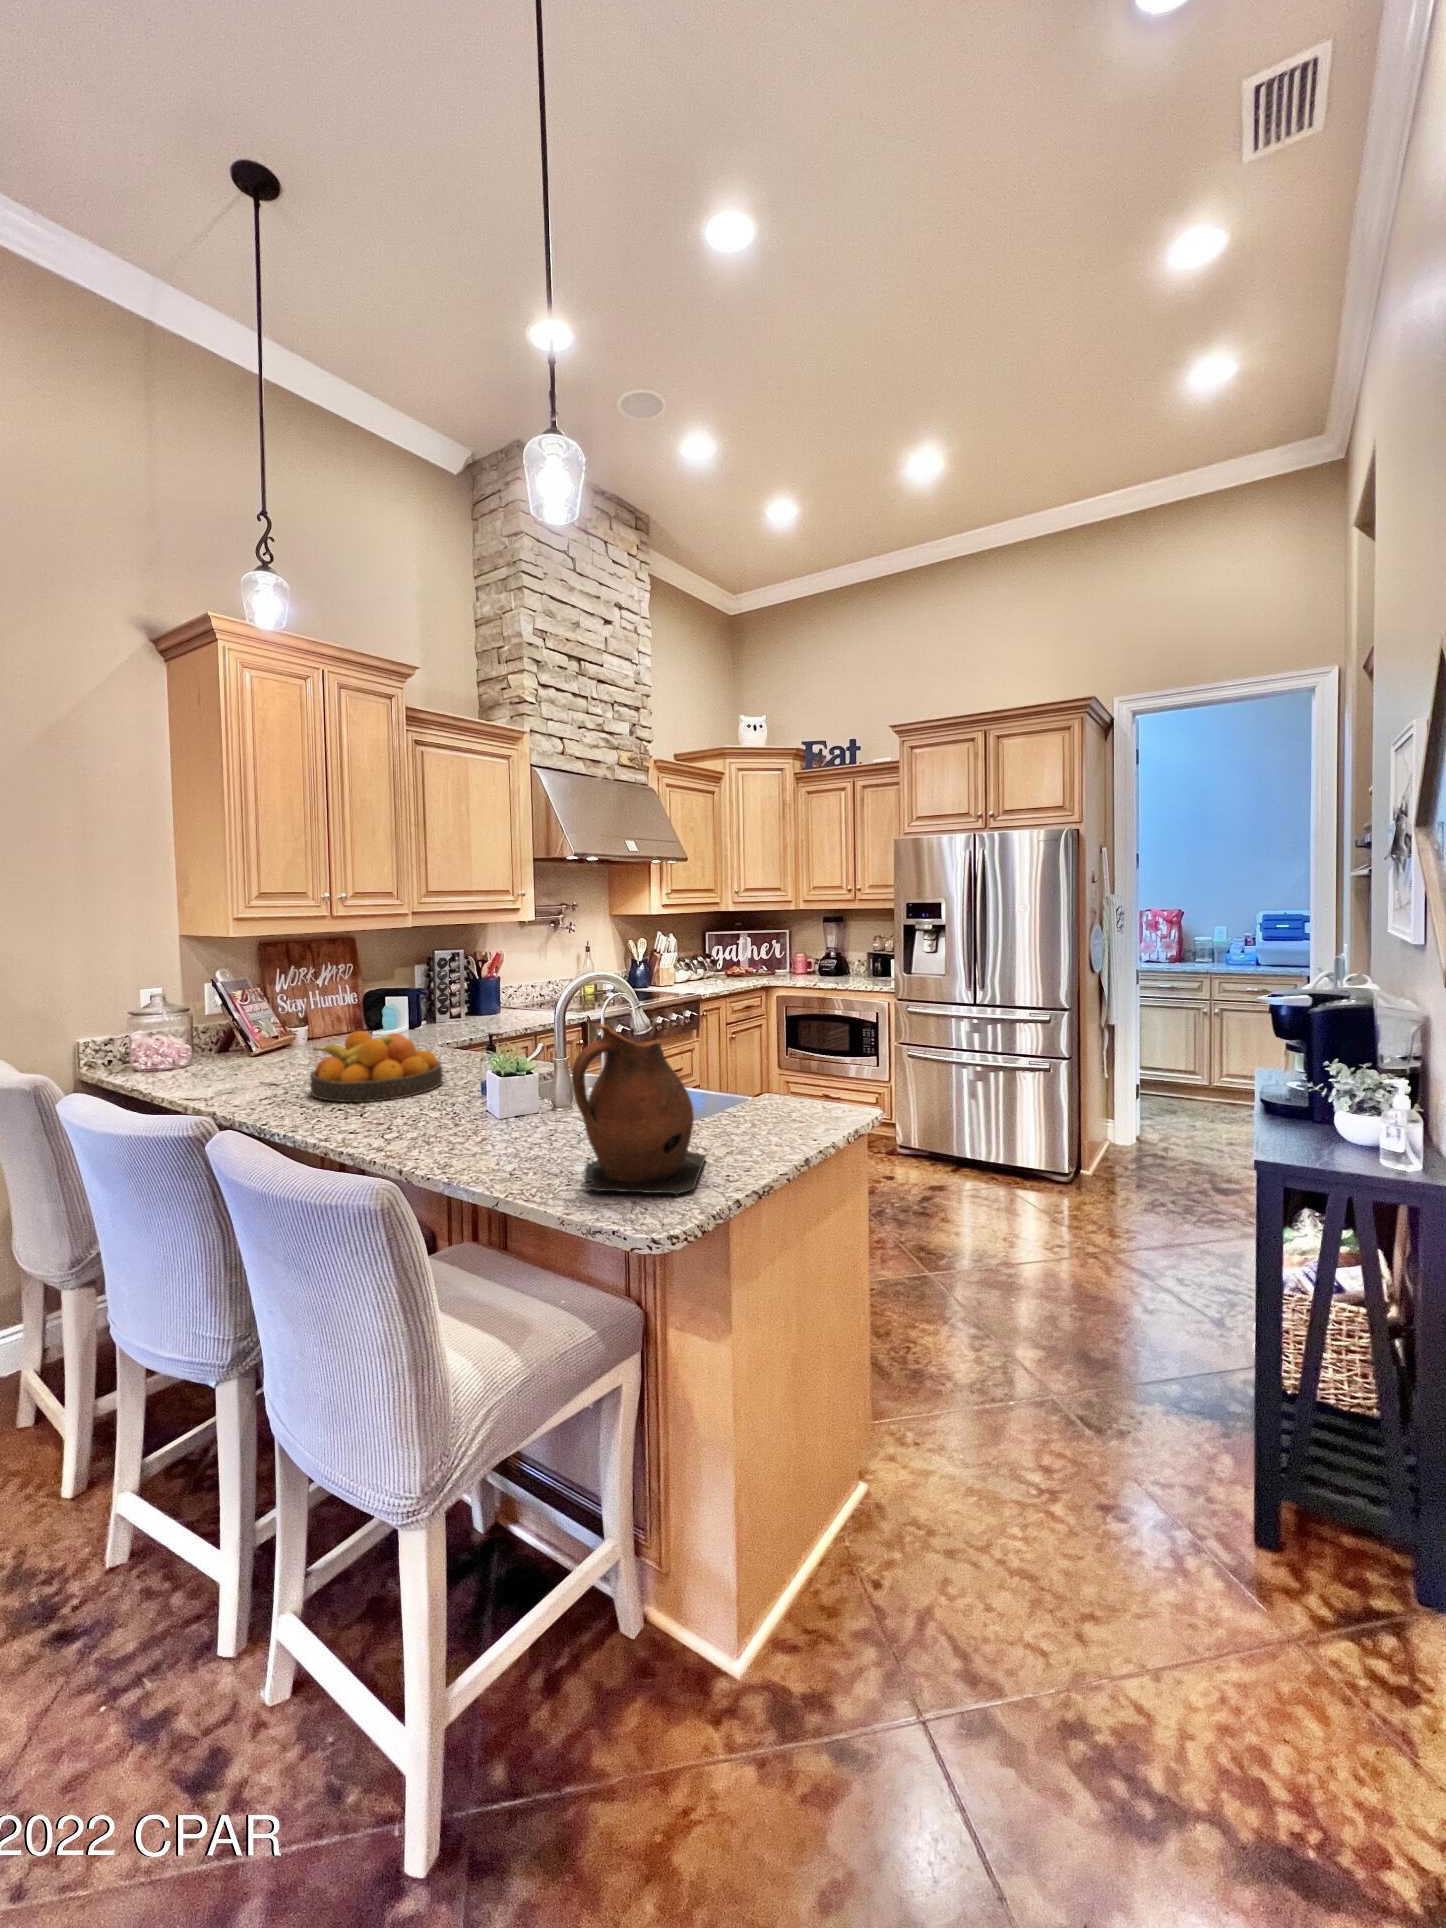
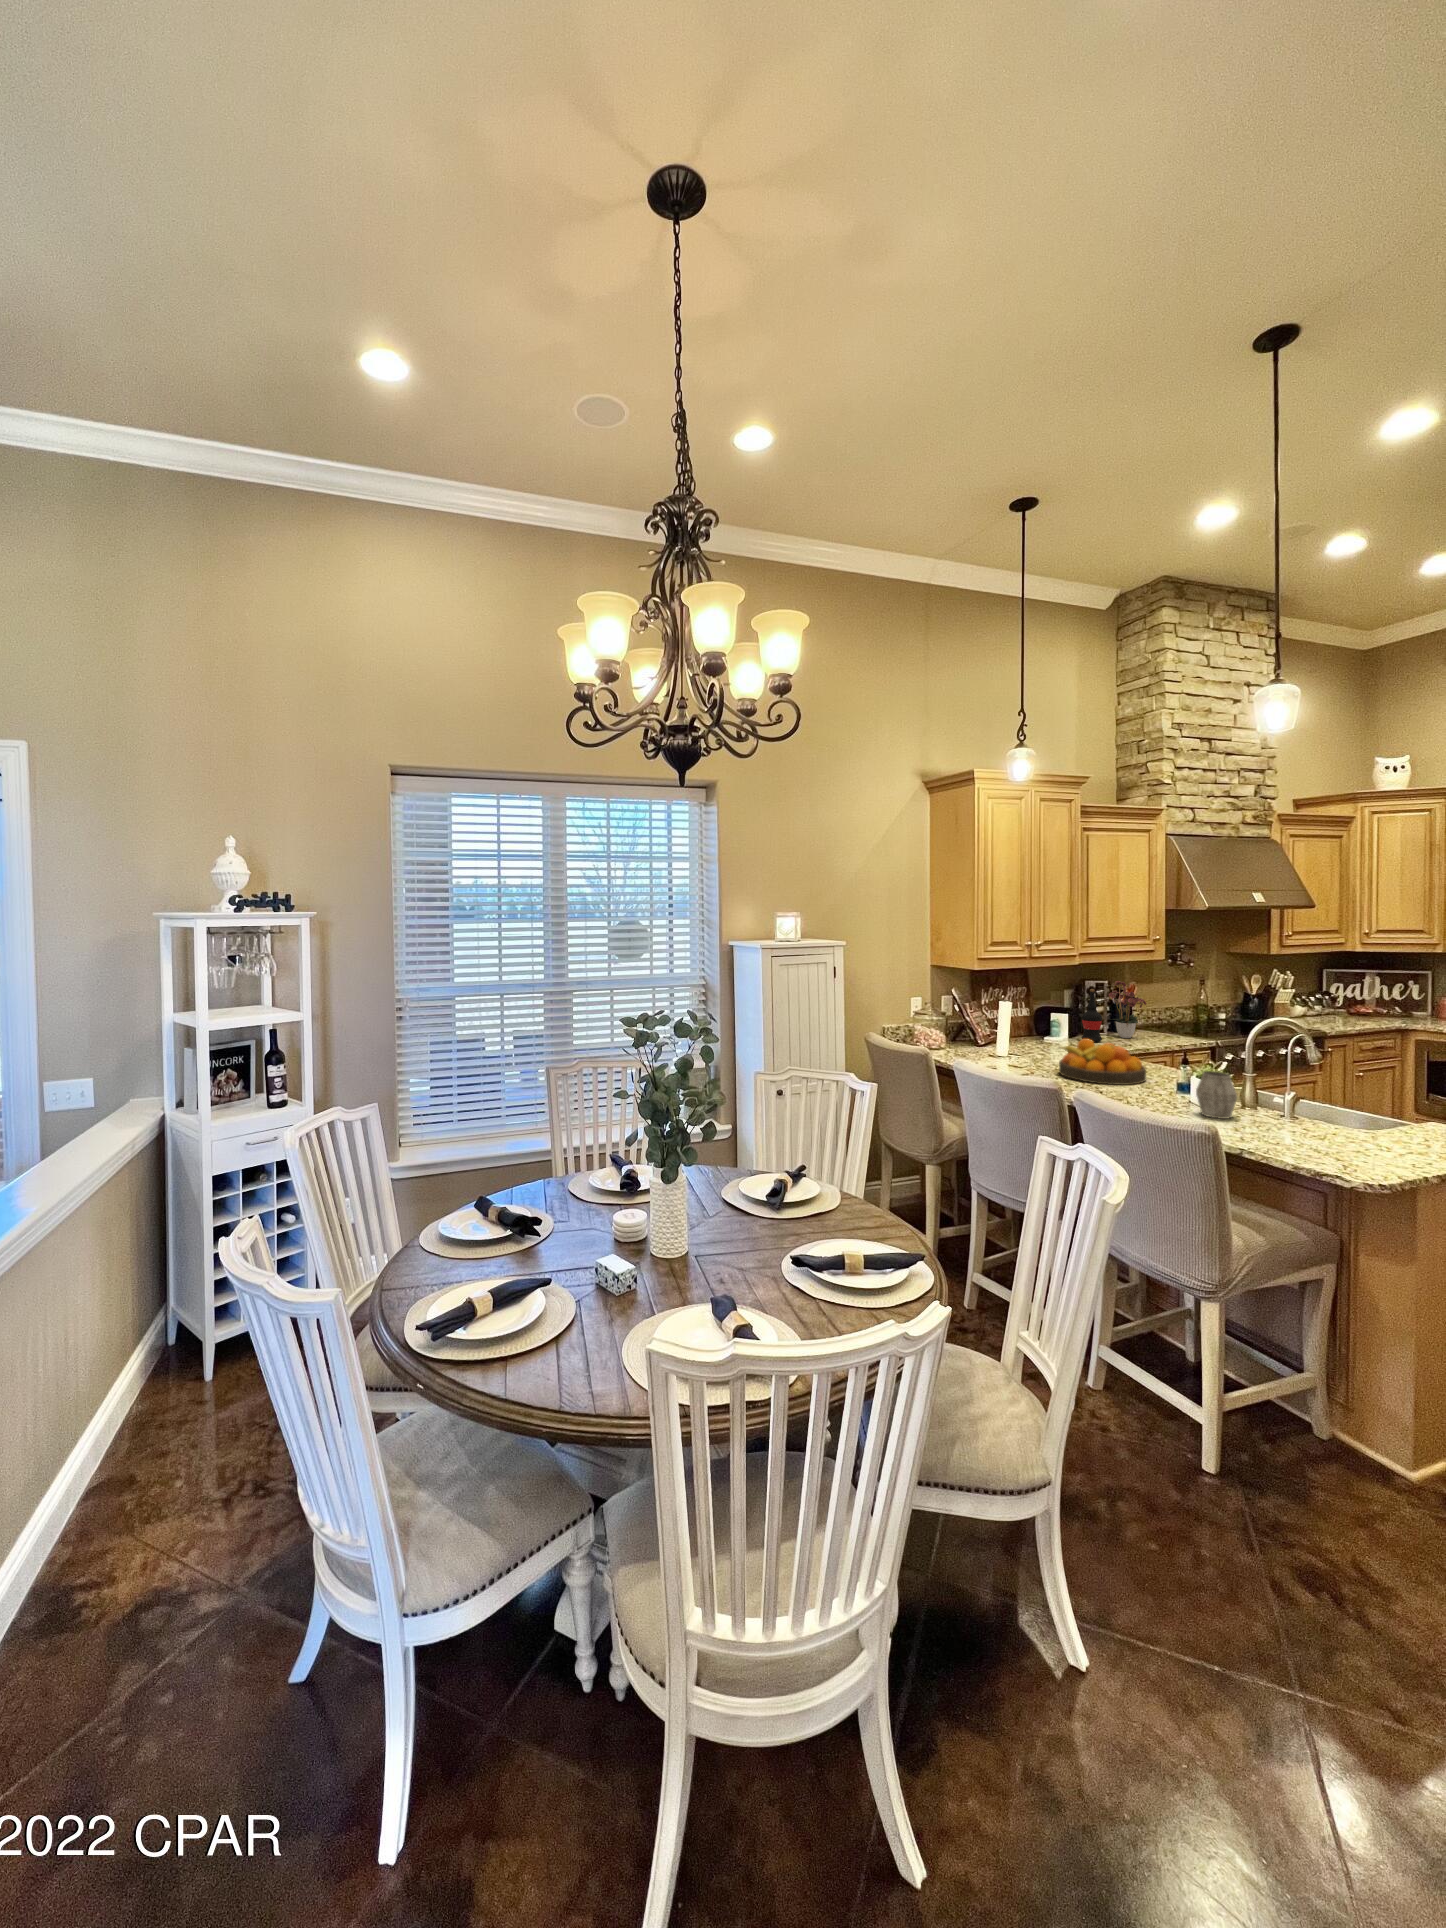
flower arrangement: none [461,945,510,1022] -> present [1109,981,1146,1038]
wine bottle: none [421,960,448,1031] -> present [1082,989,1102,1042]
ceramic pitcher: present [572,1024,706,1197] -> none [1307,1056,1401,1162]
mug: none [451,1066,512,1146] -> present [1196,1071,1237,1119]

